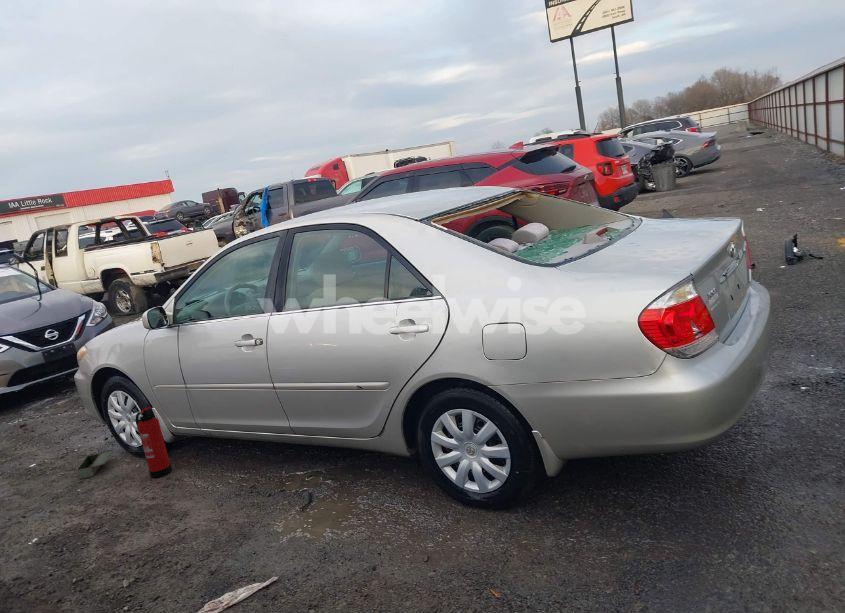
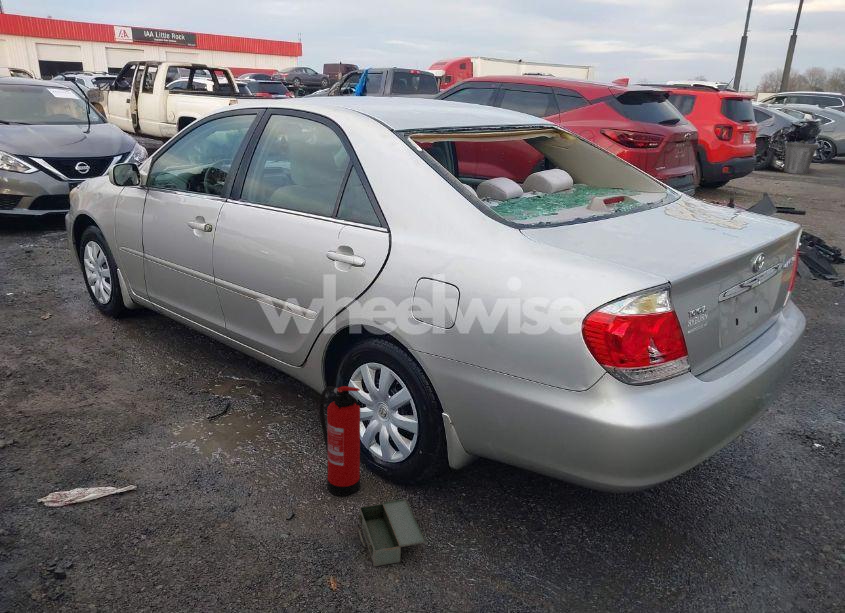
fire extinguisher: present [136,407,172,478] -> present [319,386,360,496]
toolbox: present [77,450,113,479] -> present [358,499,425,566]

